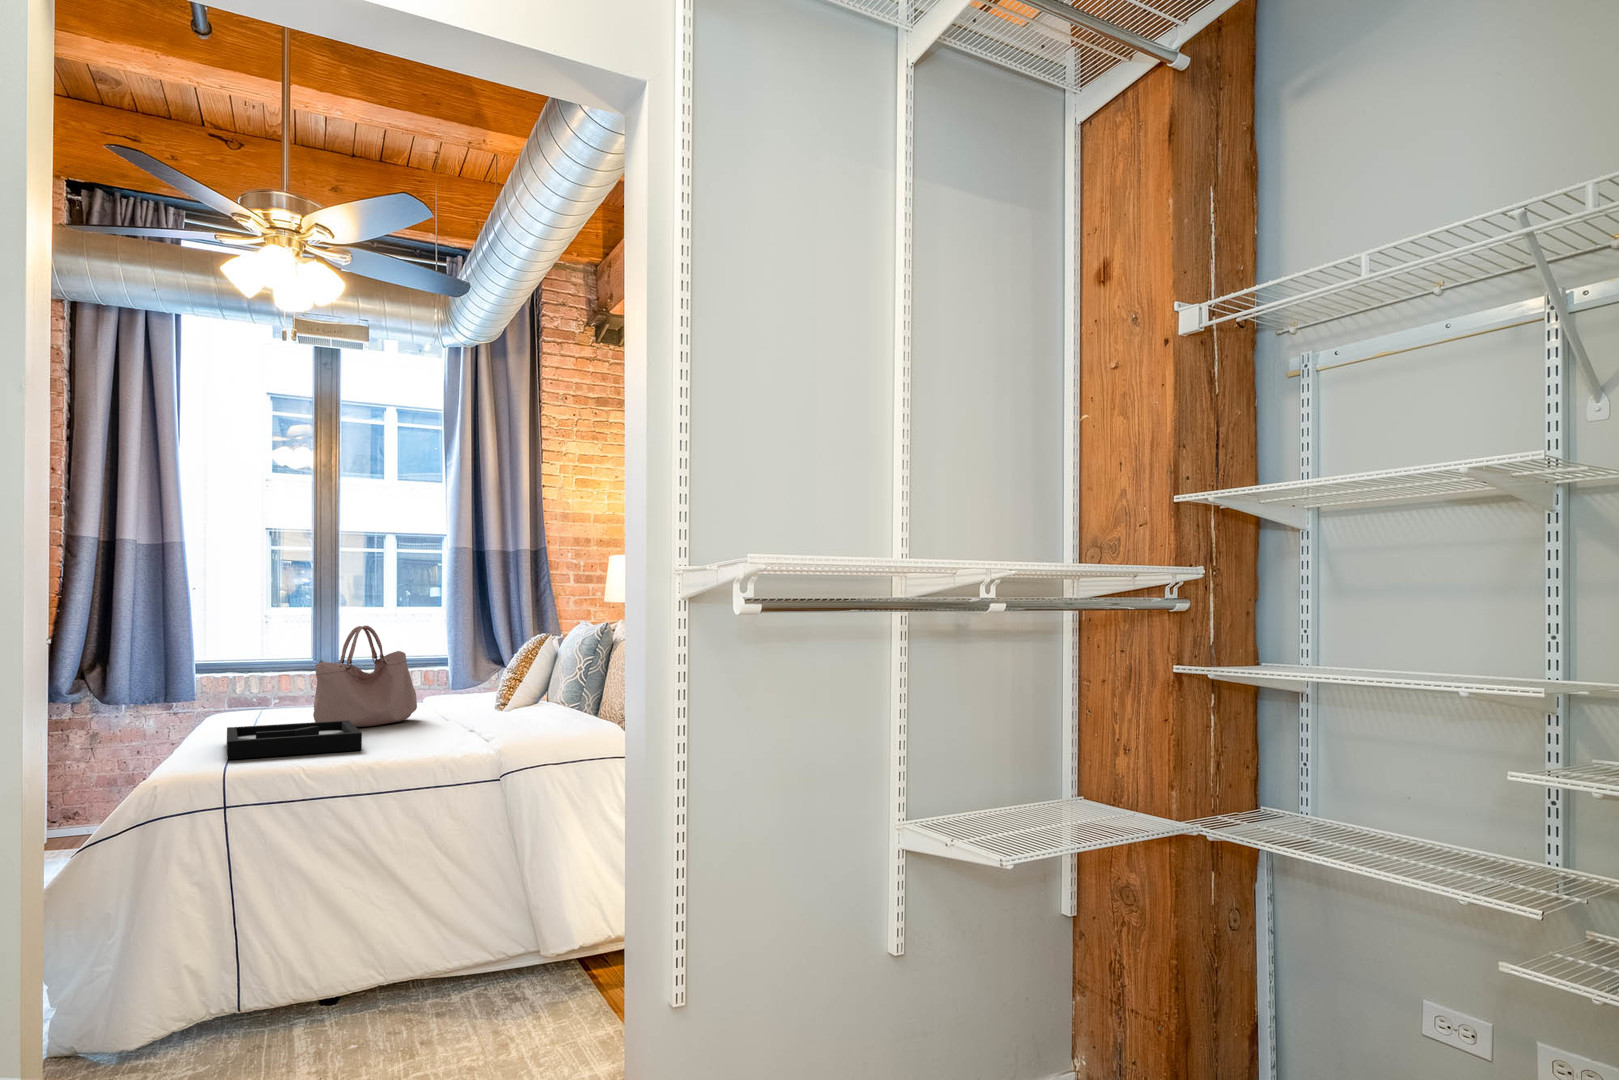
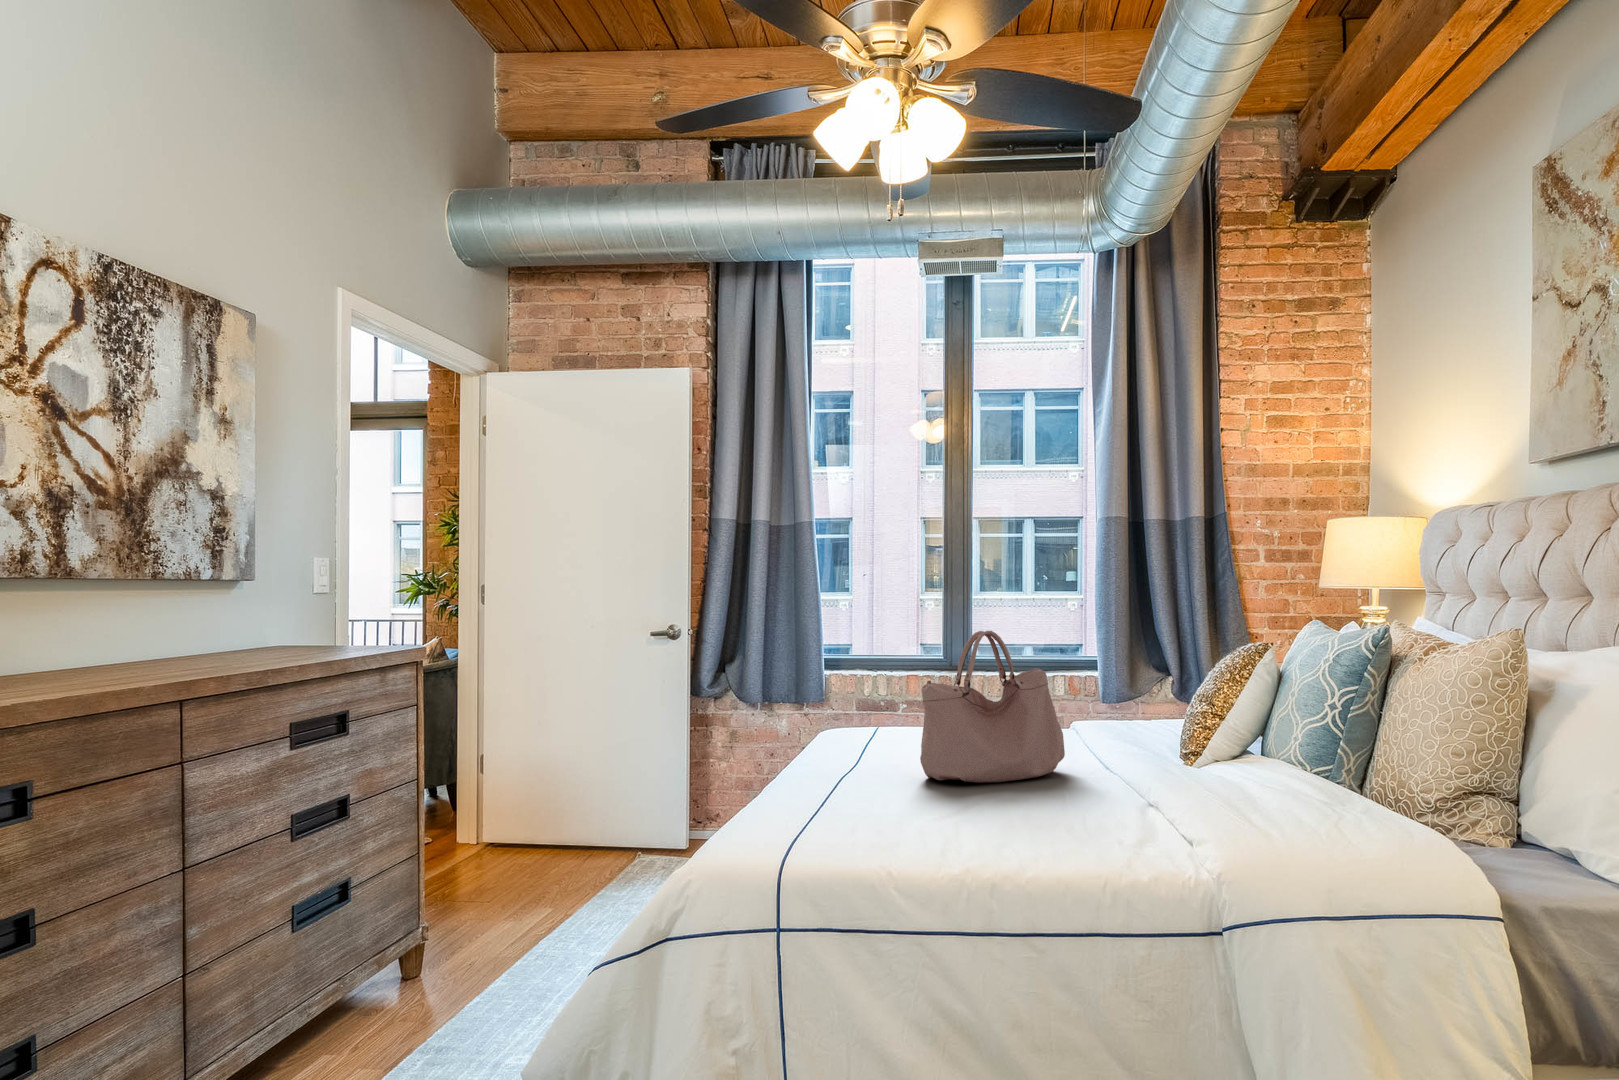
decorative tray: present [227,720,362,759] -> none [786,776,978,847]

